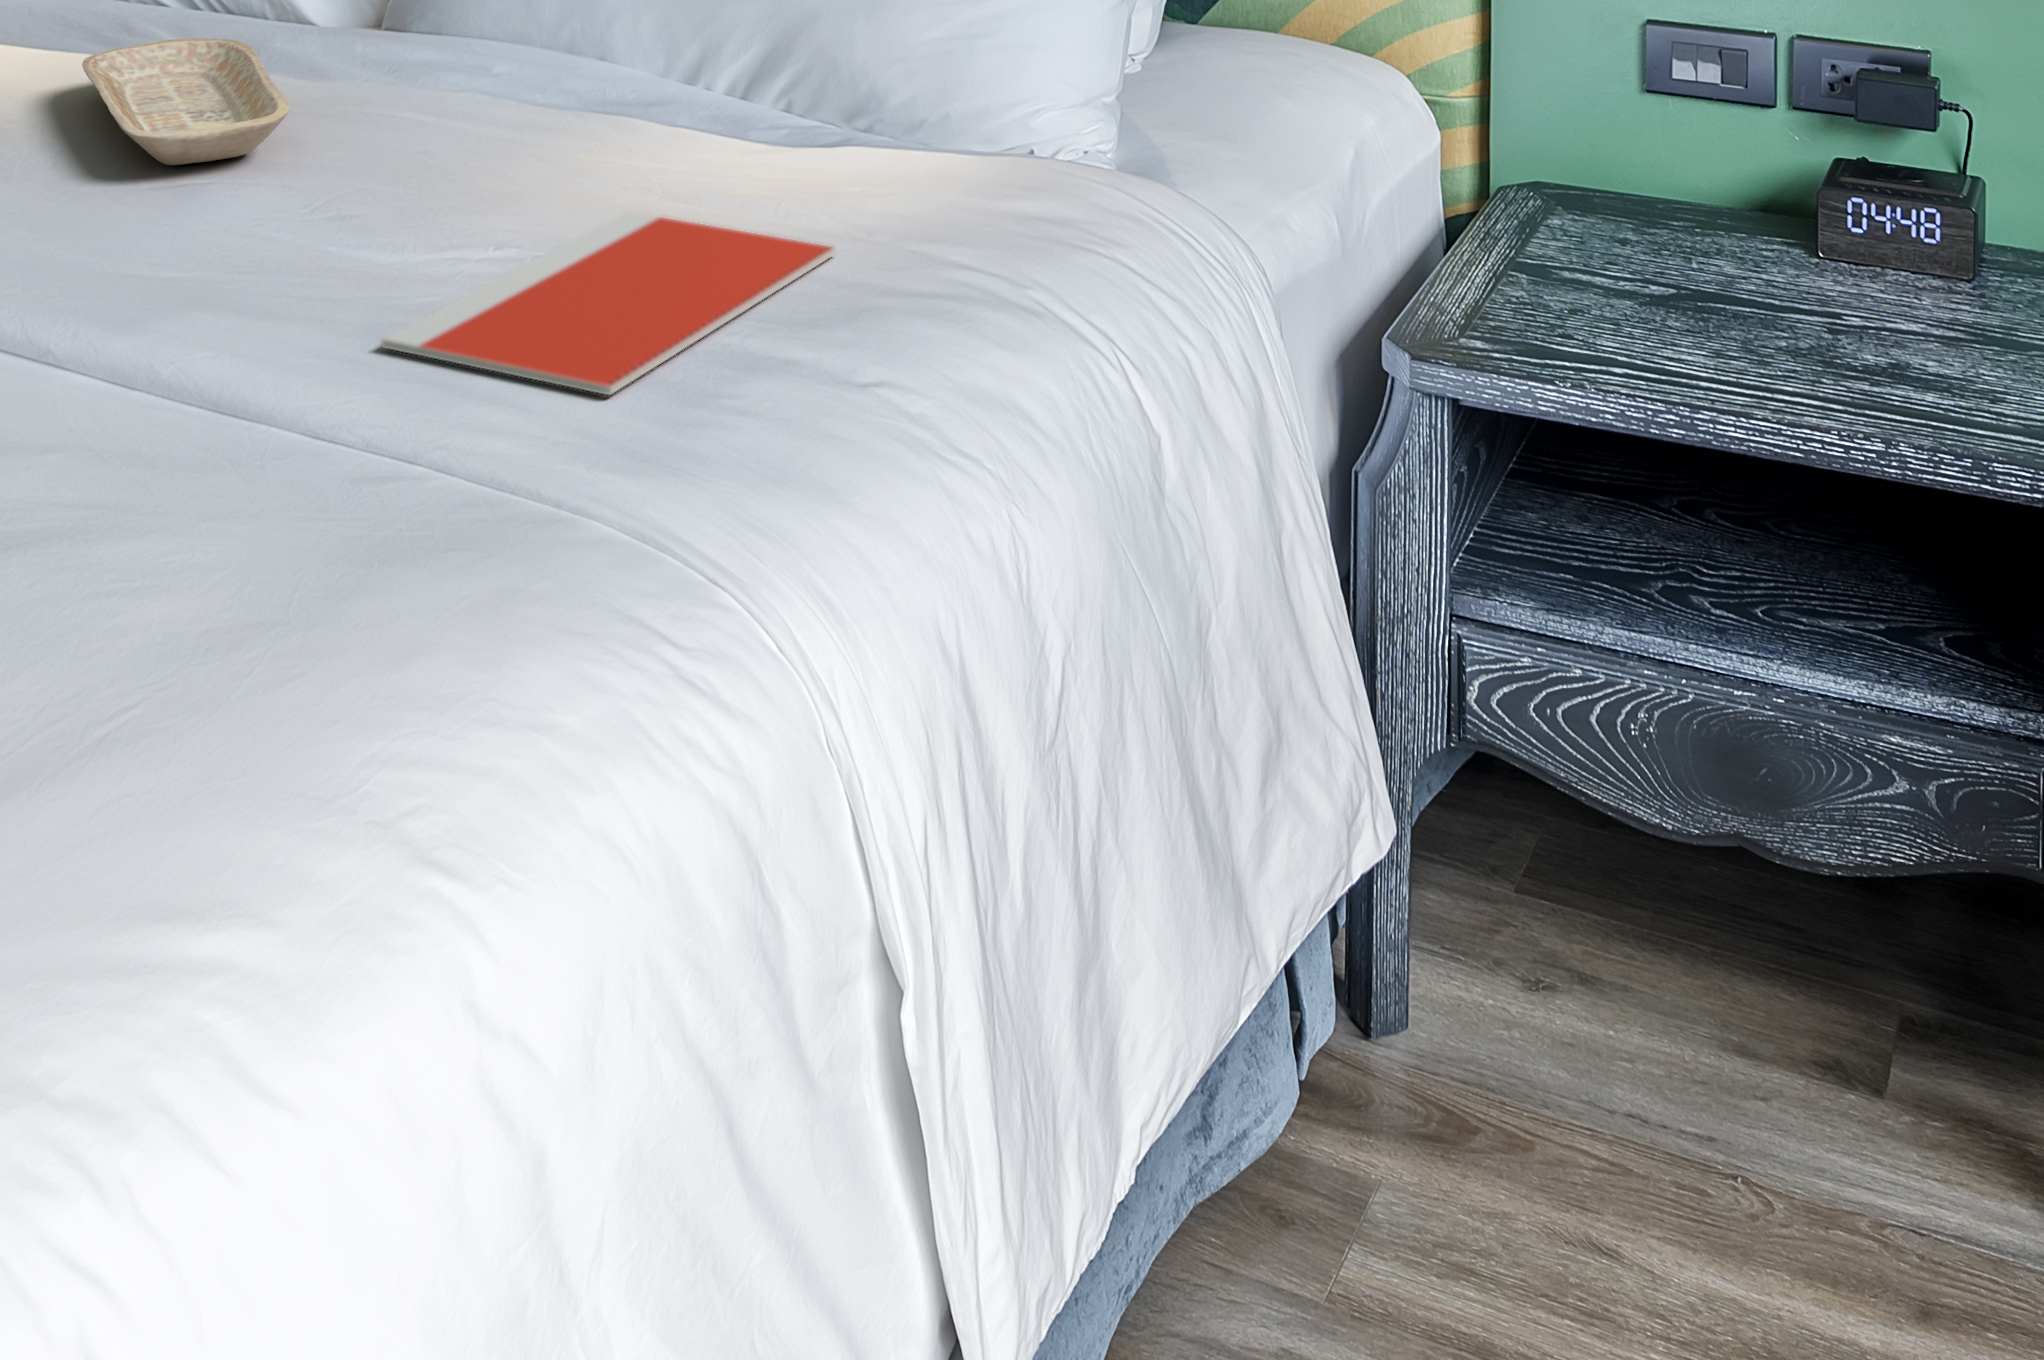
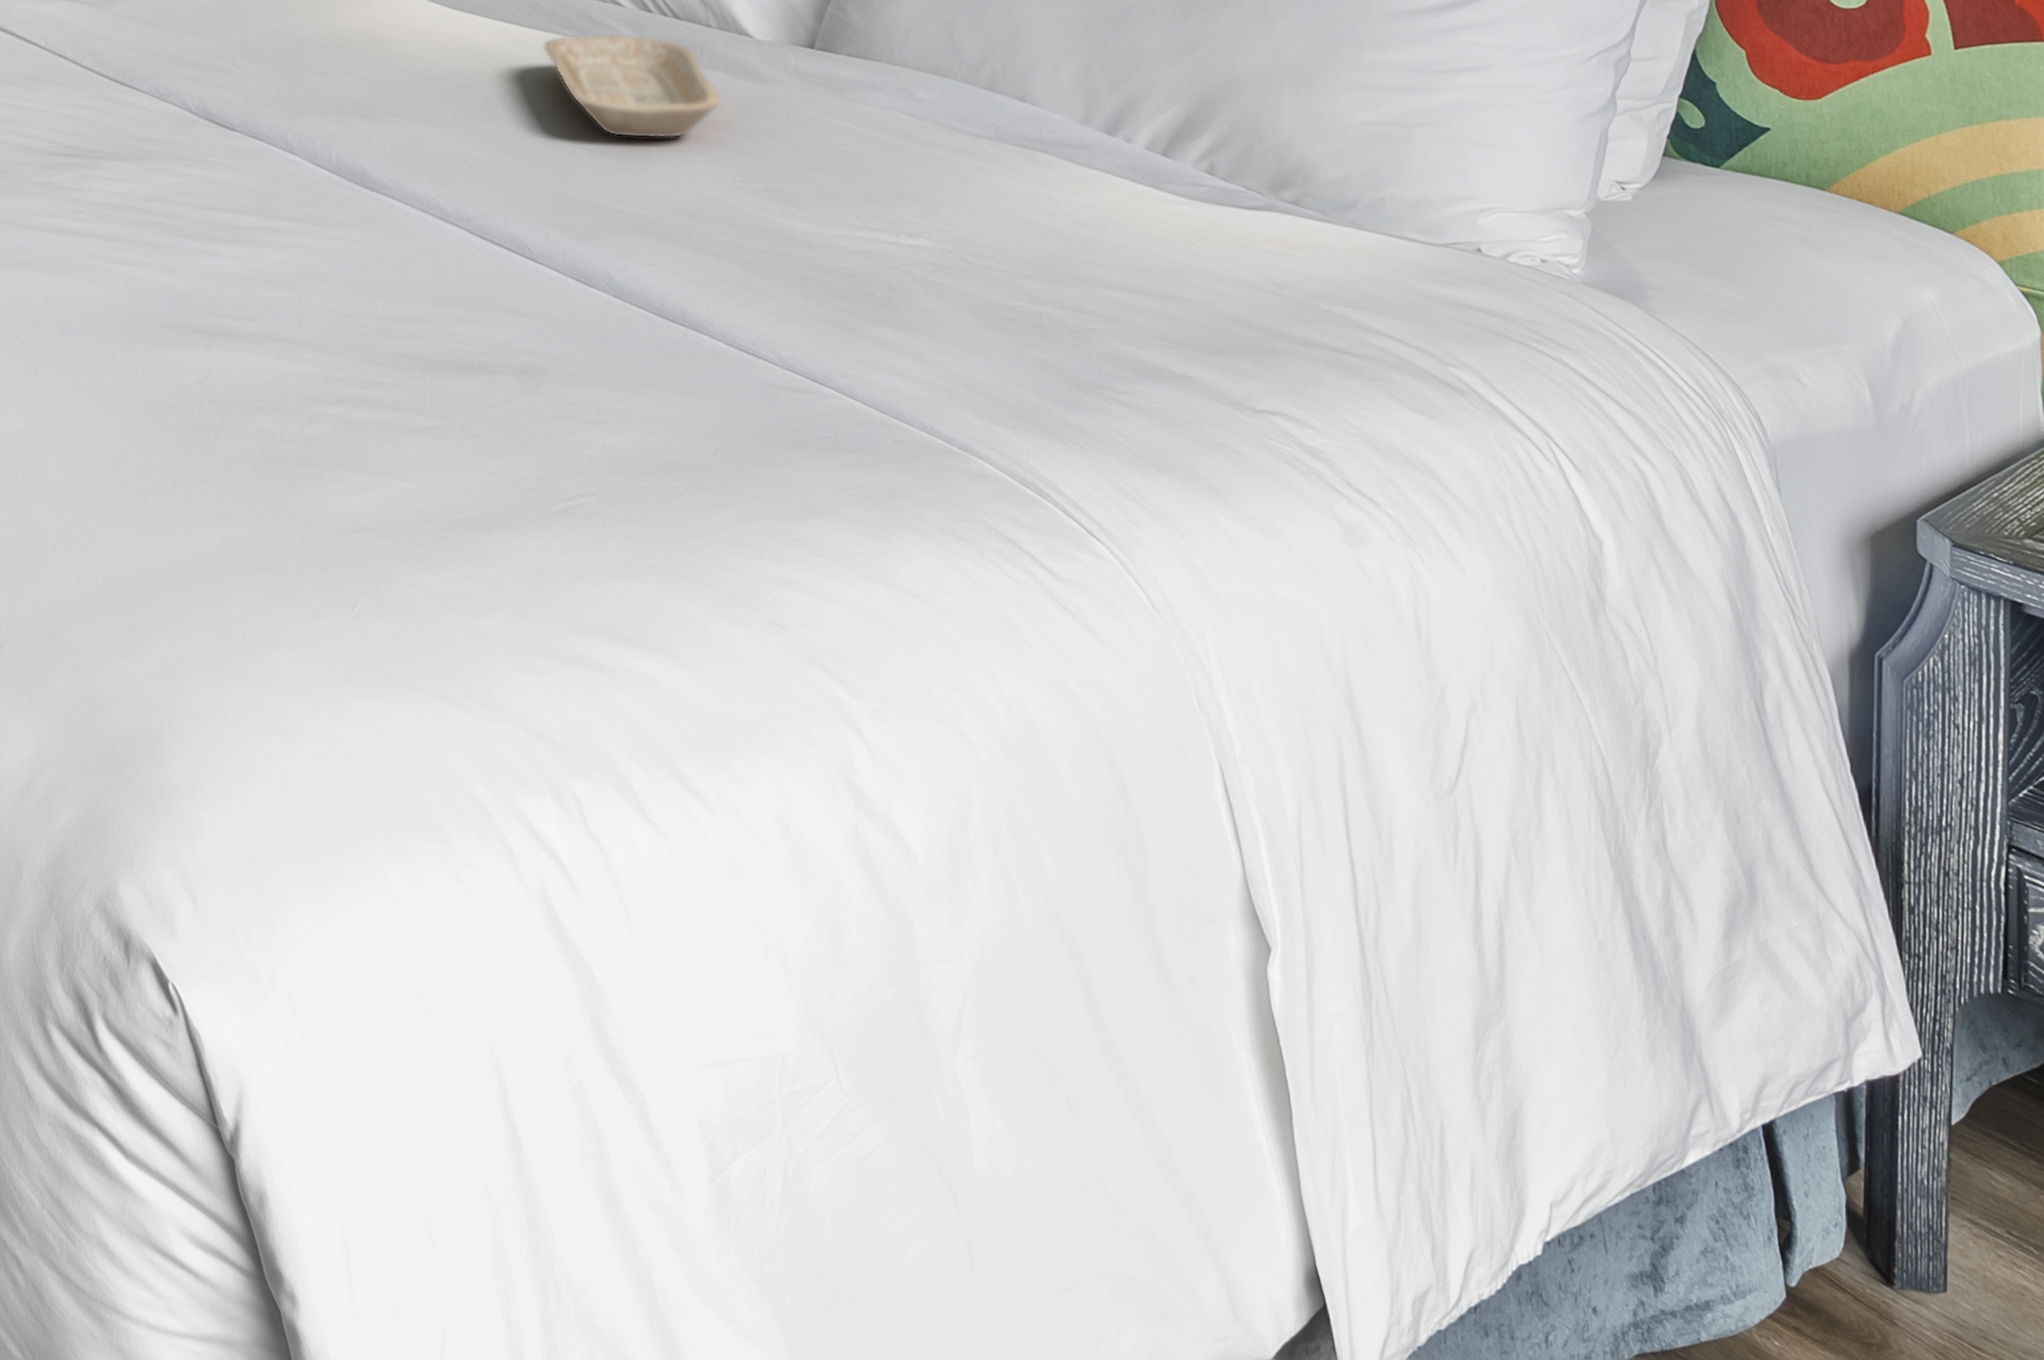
notebook: present [382,212,836,395] -> none [782,232,1236,366]

